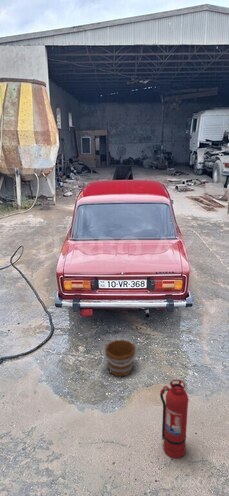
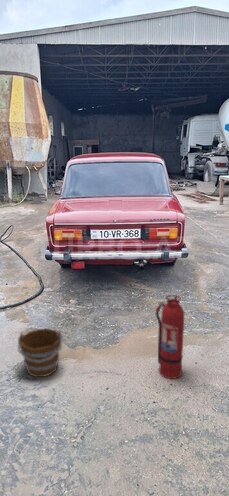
bucket: present [104,340,137,376] -> present [18,329,62,377]

